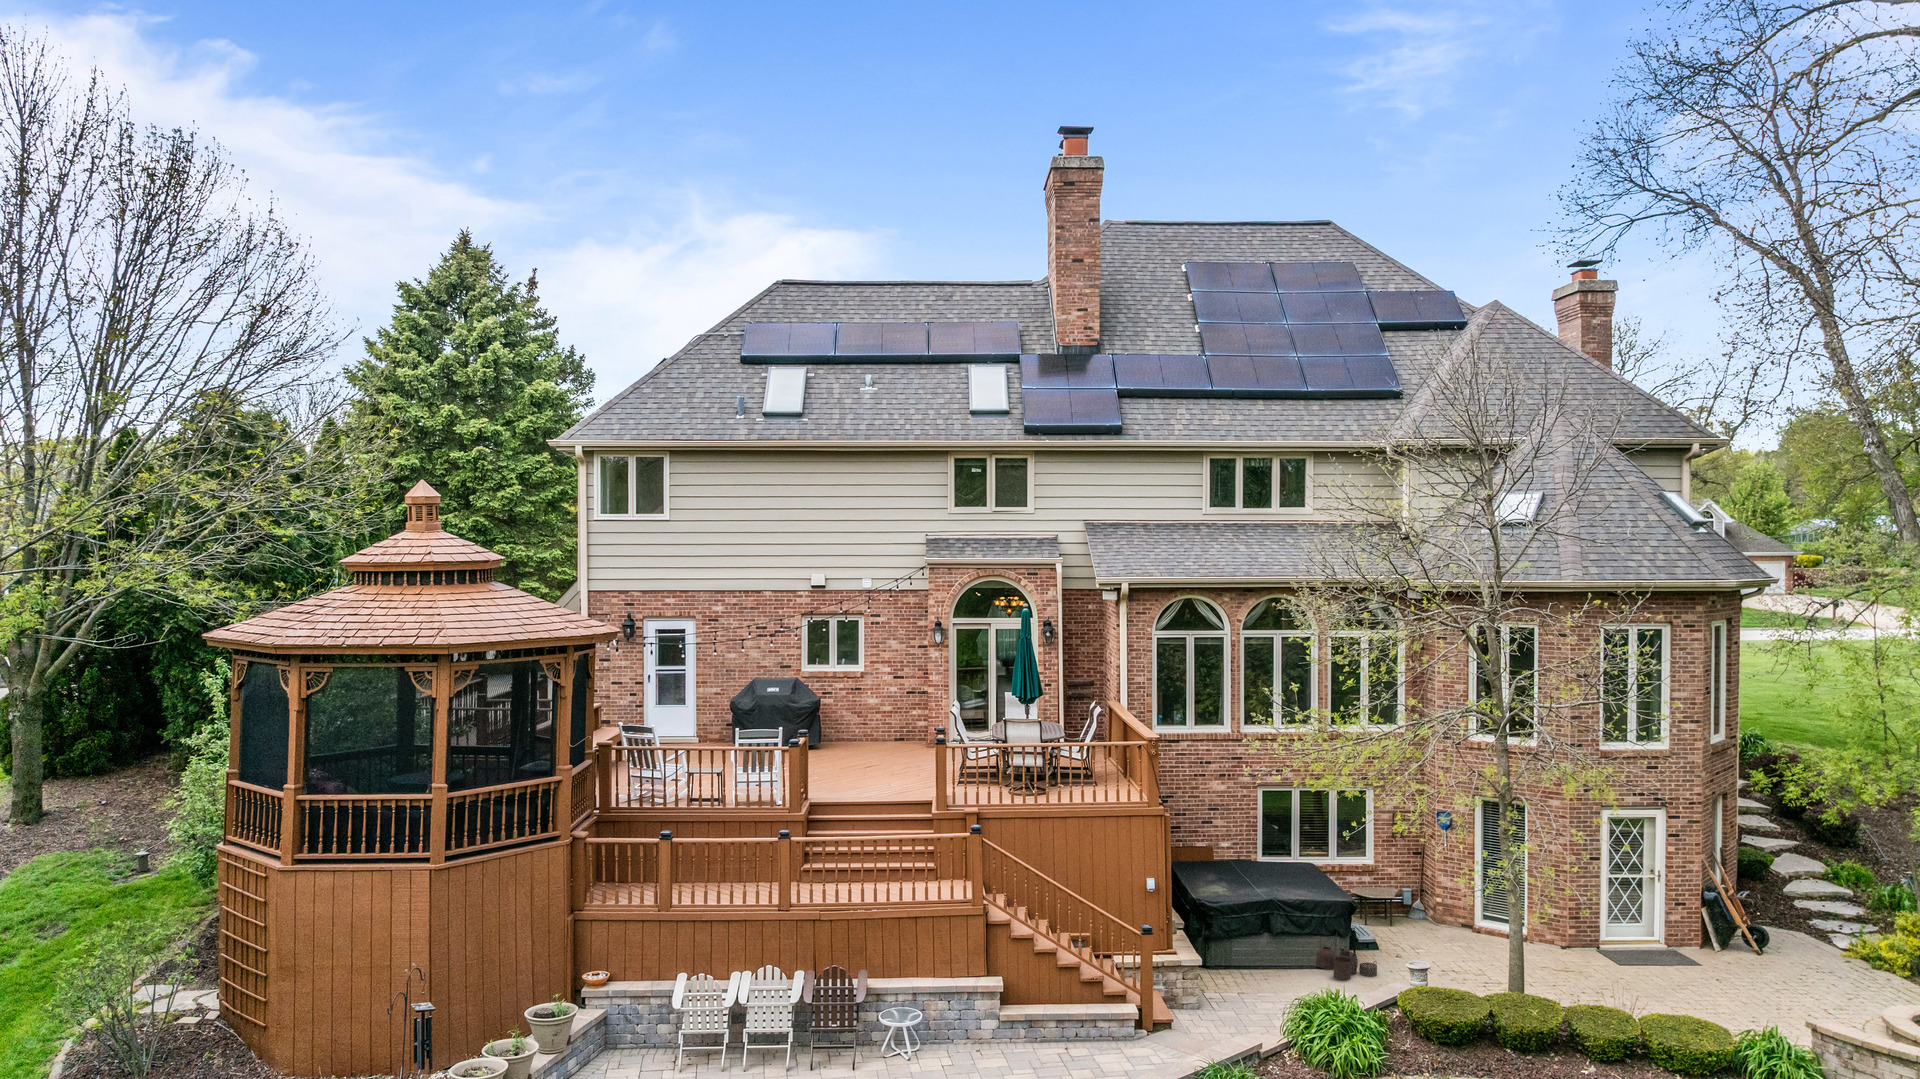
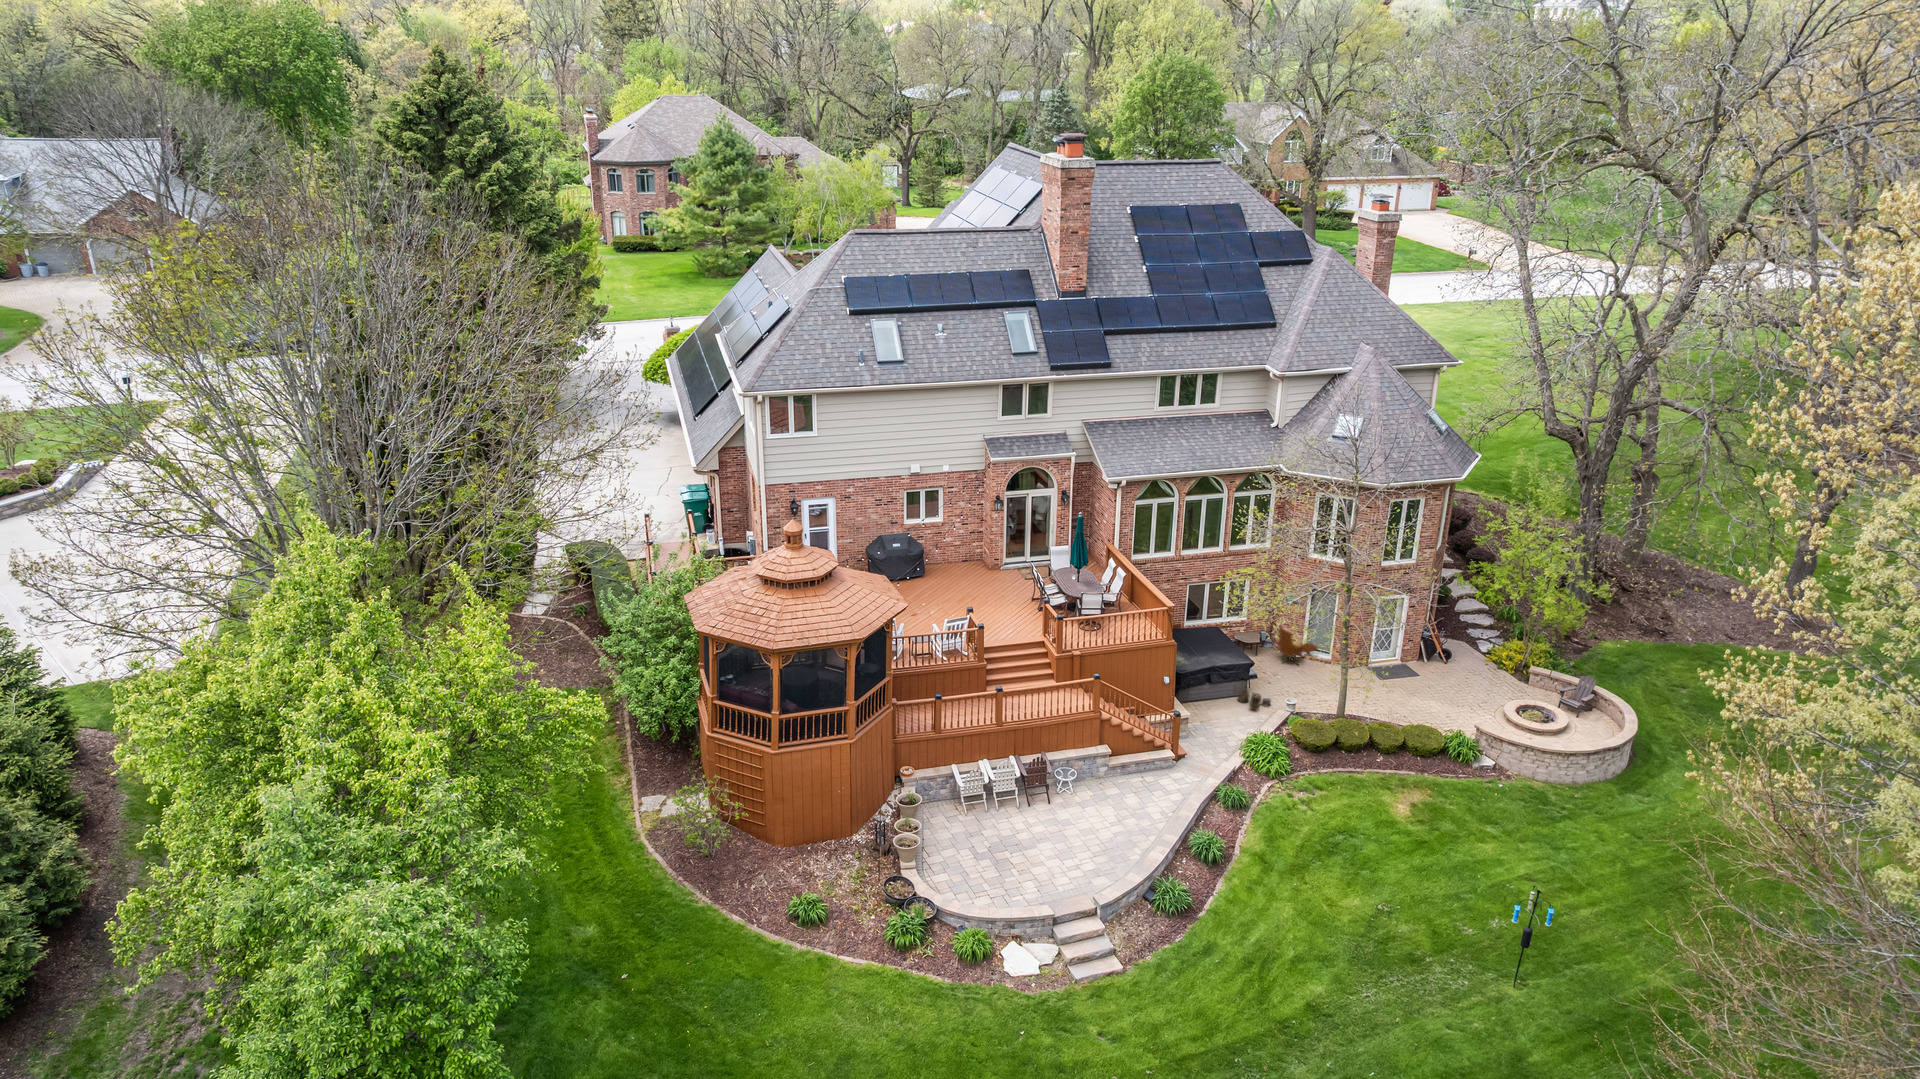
lounge chair: none [1413,855,1497,934] -> present [1279,627,1318,661]

